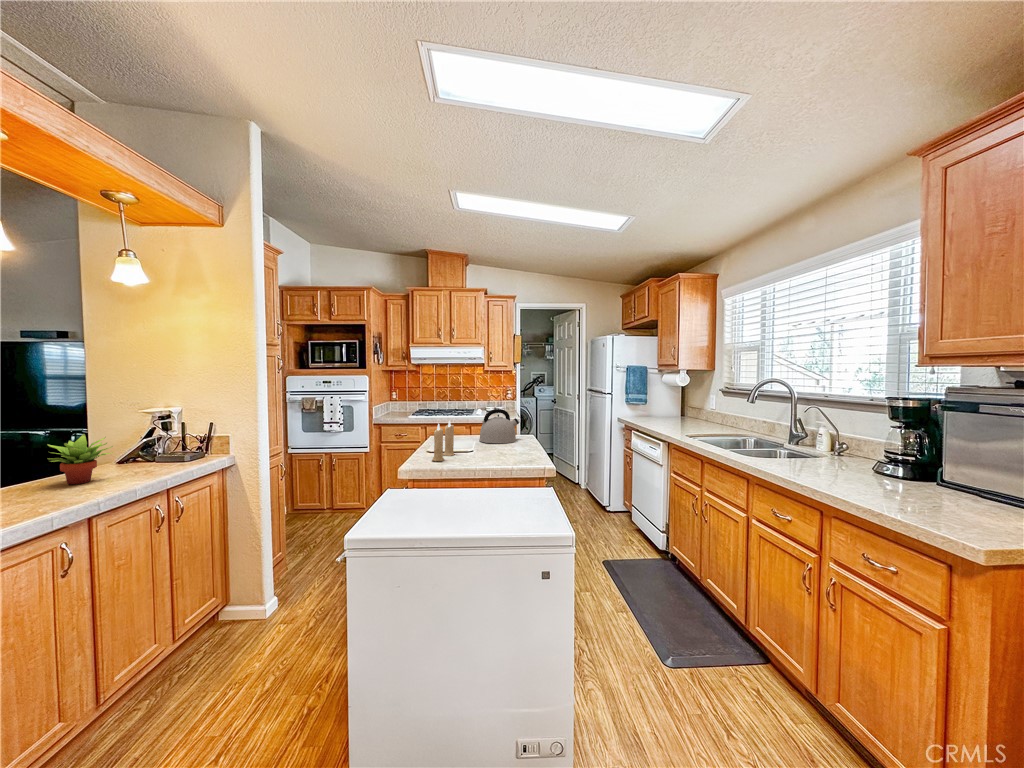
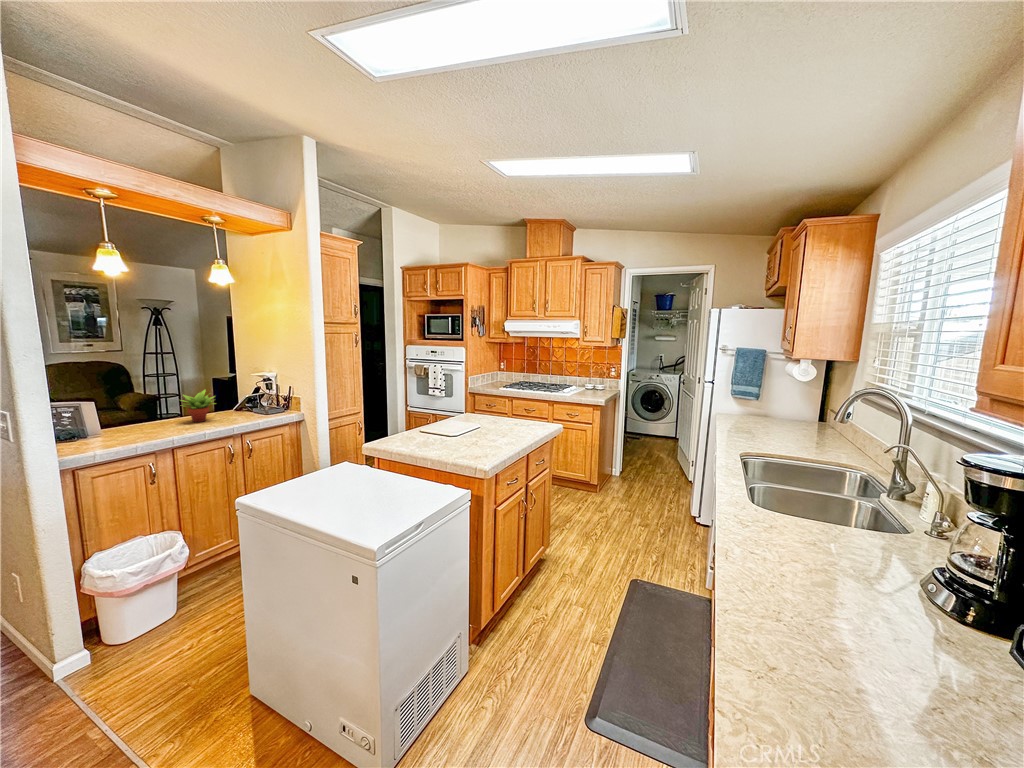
kettle: present [479,409,519,443] -> none [488,395,530,431]
candle: present [432,421,455,461] -> none [402,403,437,443]

